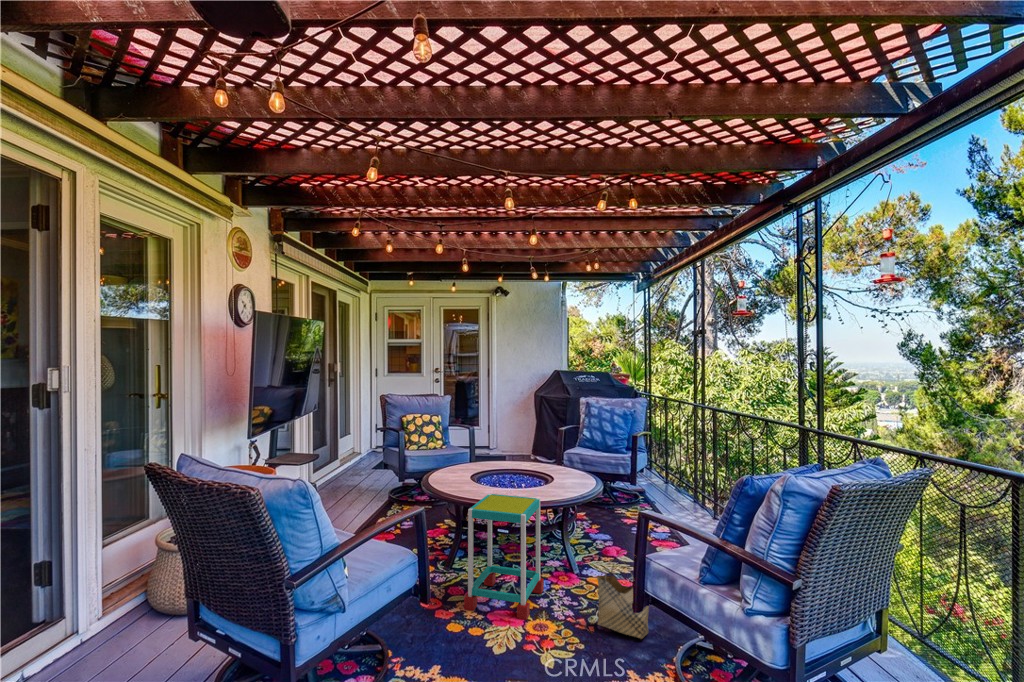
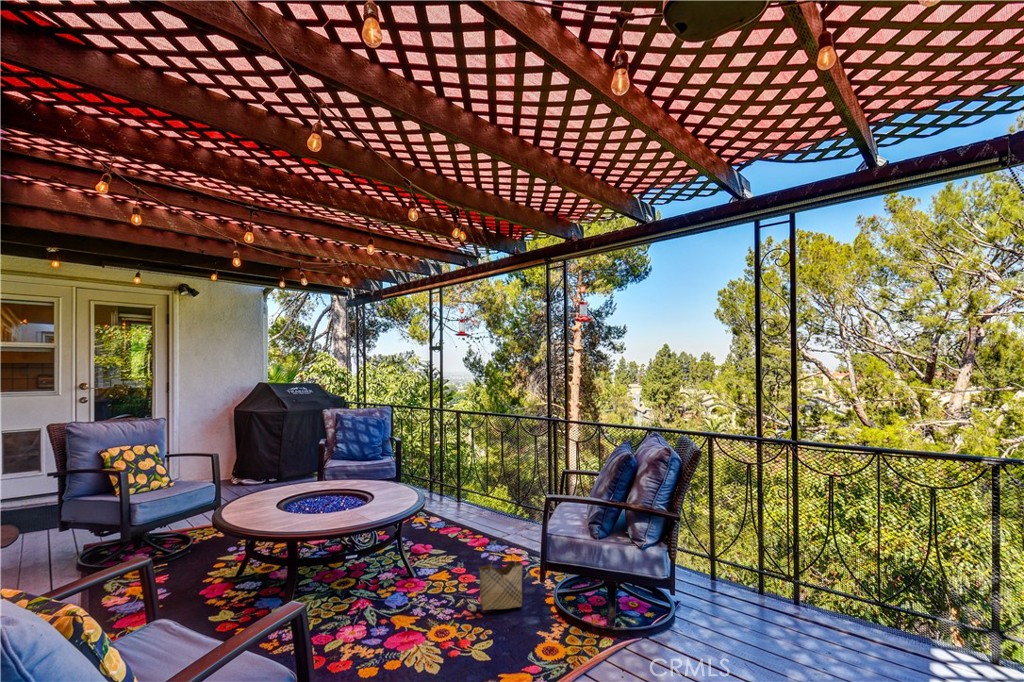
side table: present [464,494,544,620] -> none [345,513,423,650]

